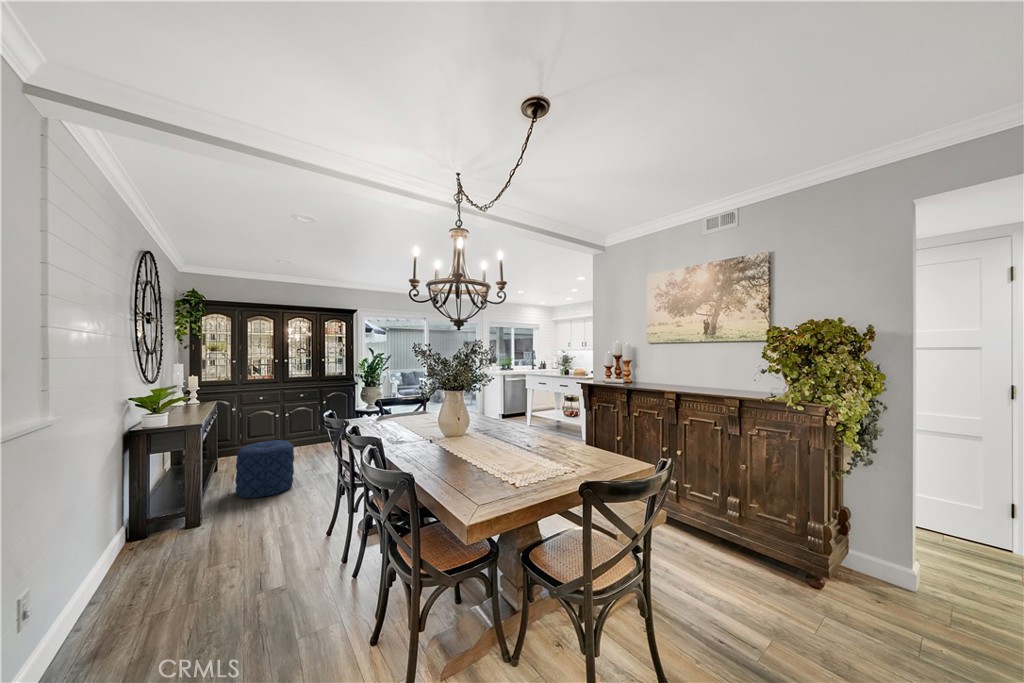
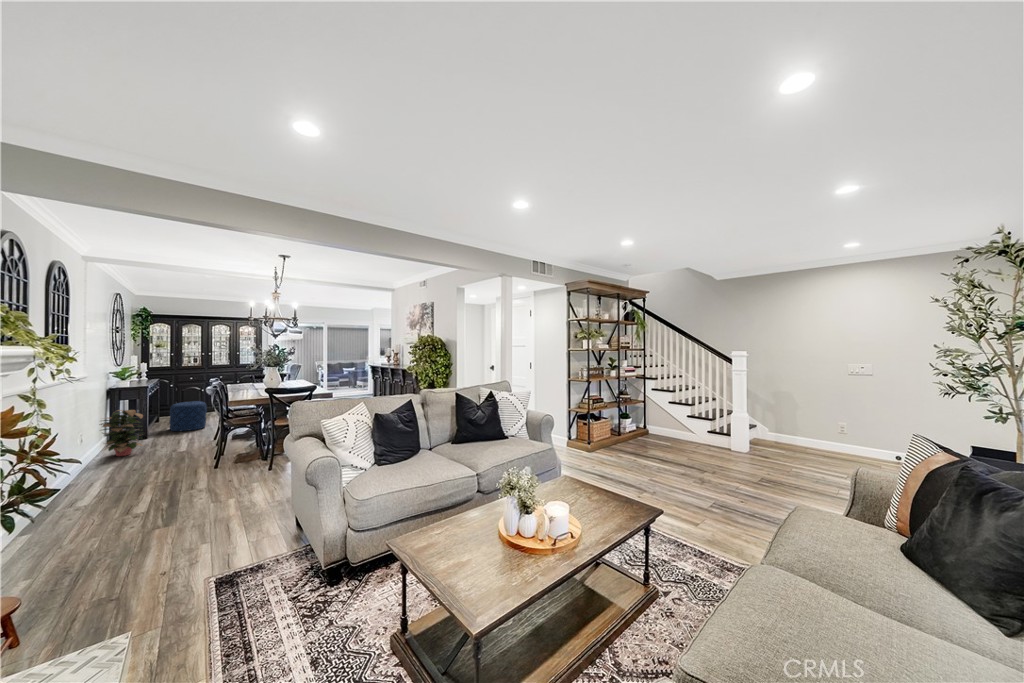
decorative plant: none [89,488,198,604] -> present [100,410,143,456]

